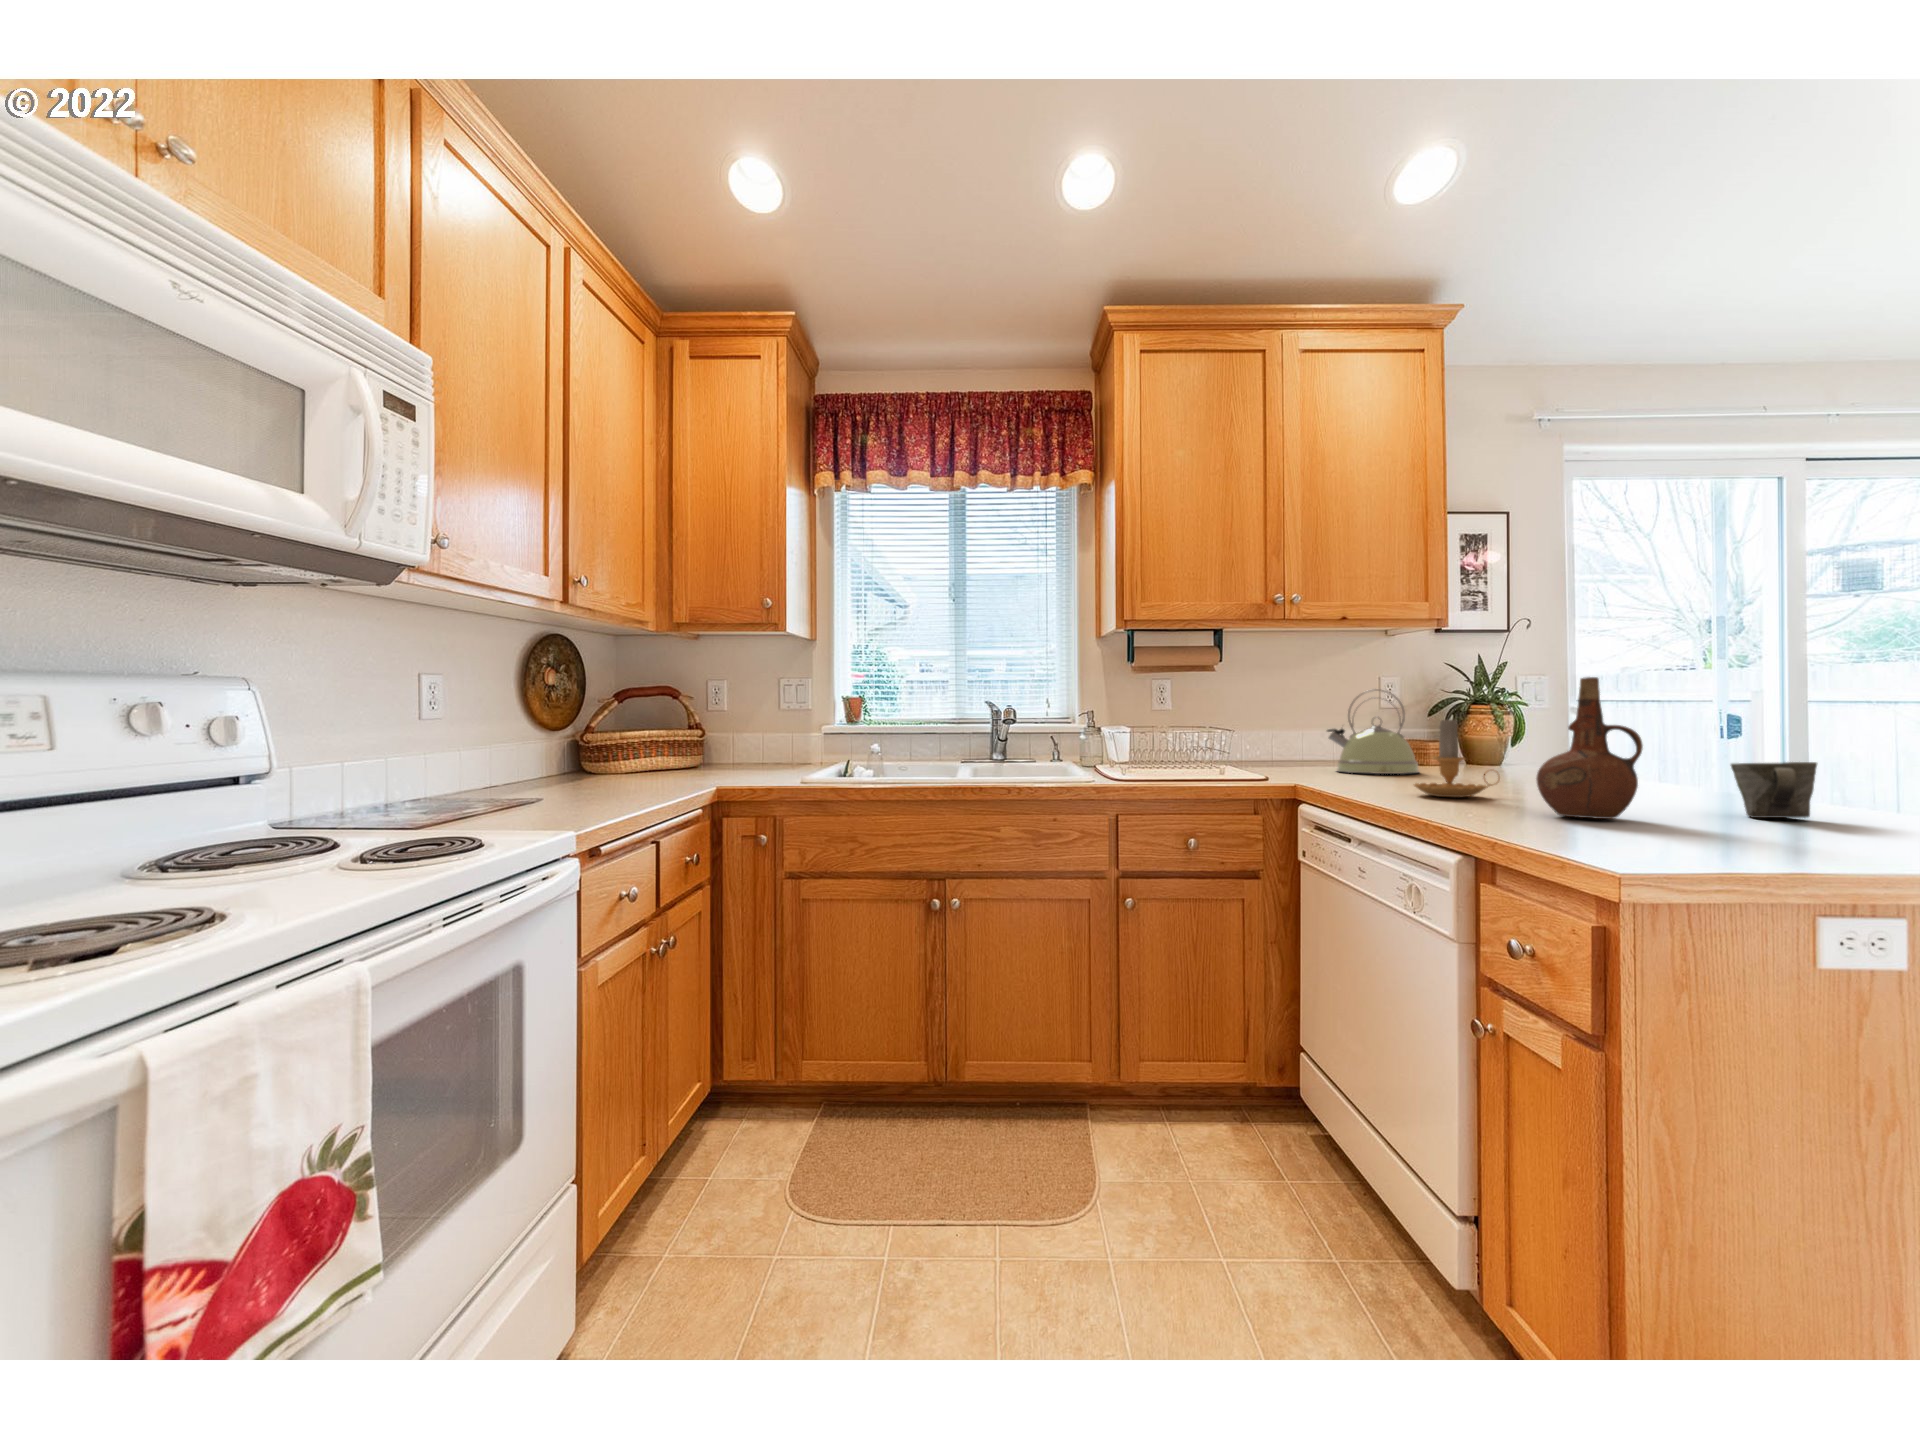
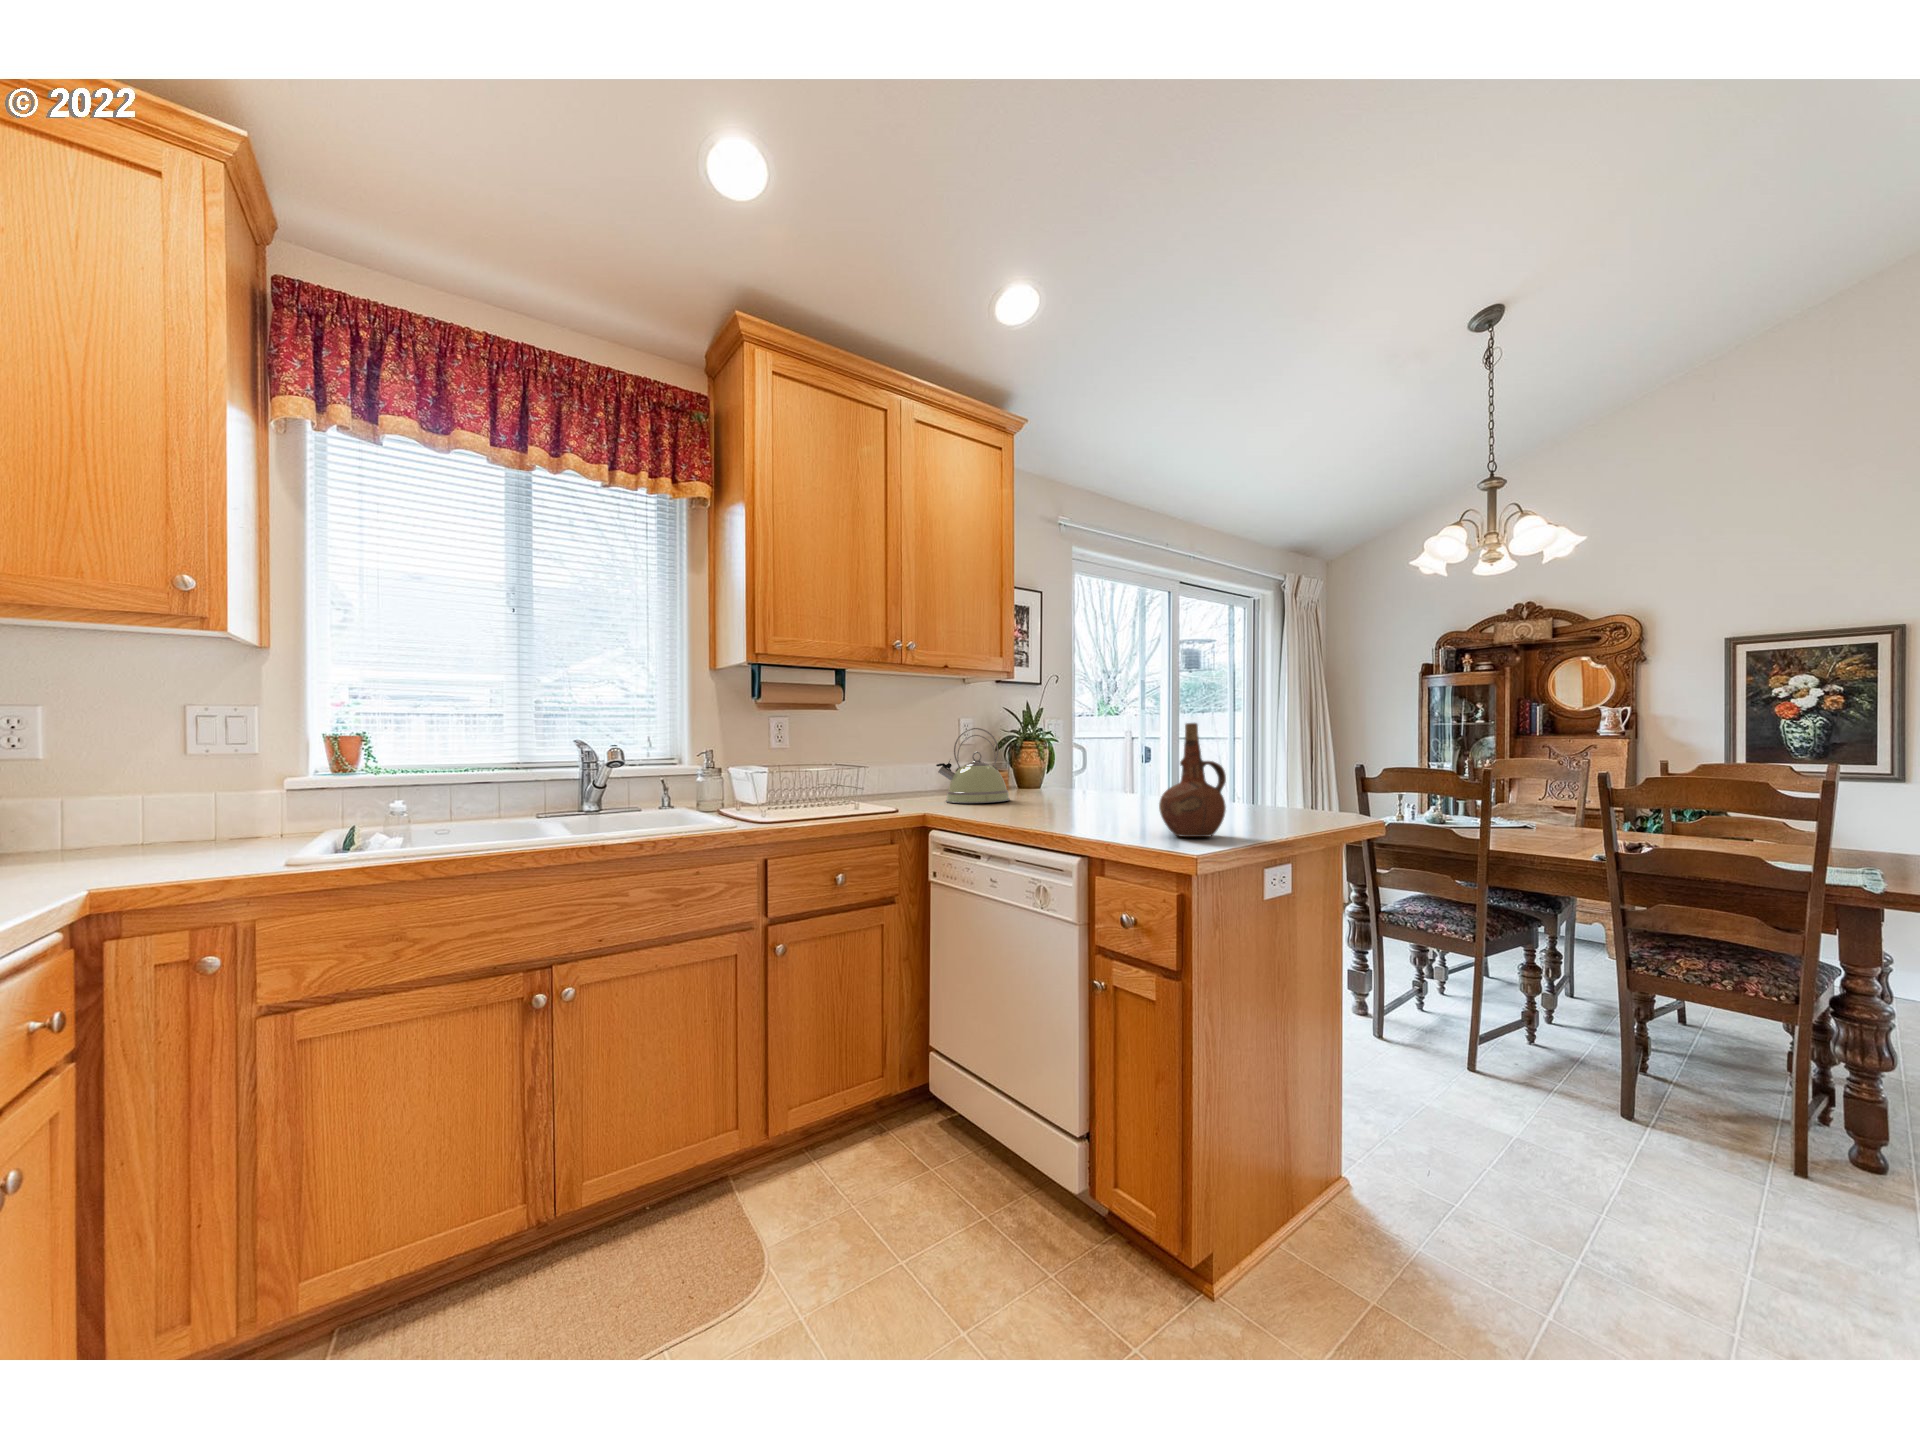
candle: present [1414,719,1500,797] -> none [1046,752,1104,824]
mug: present [1731,762,1817,818] -> none [1251,784,1297,826]

